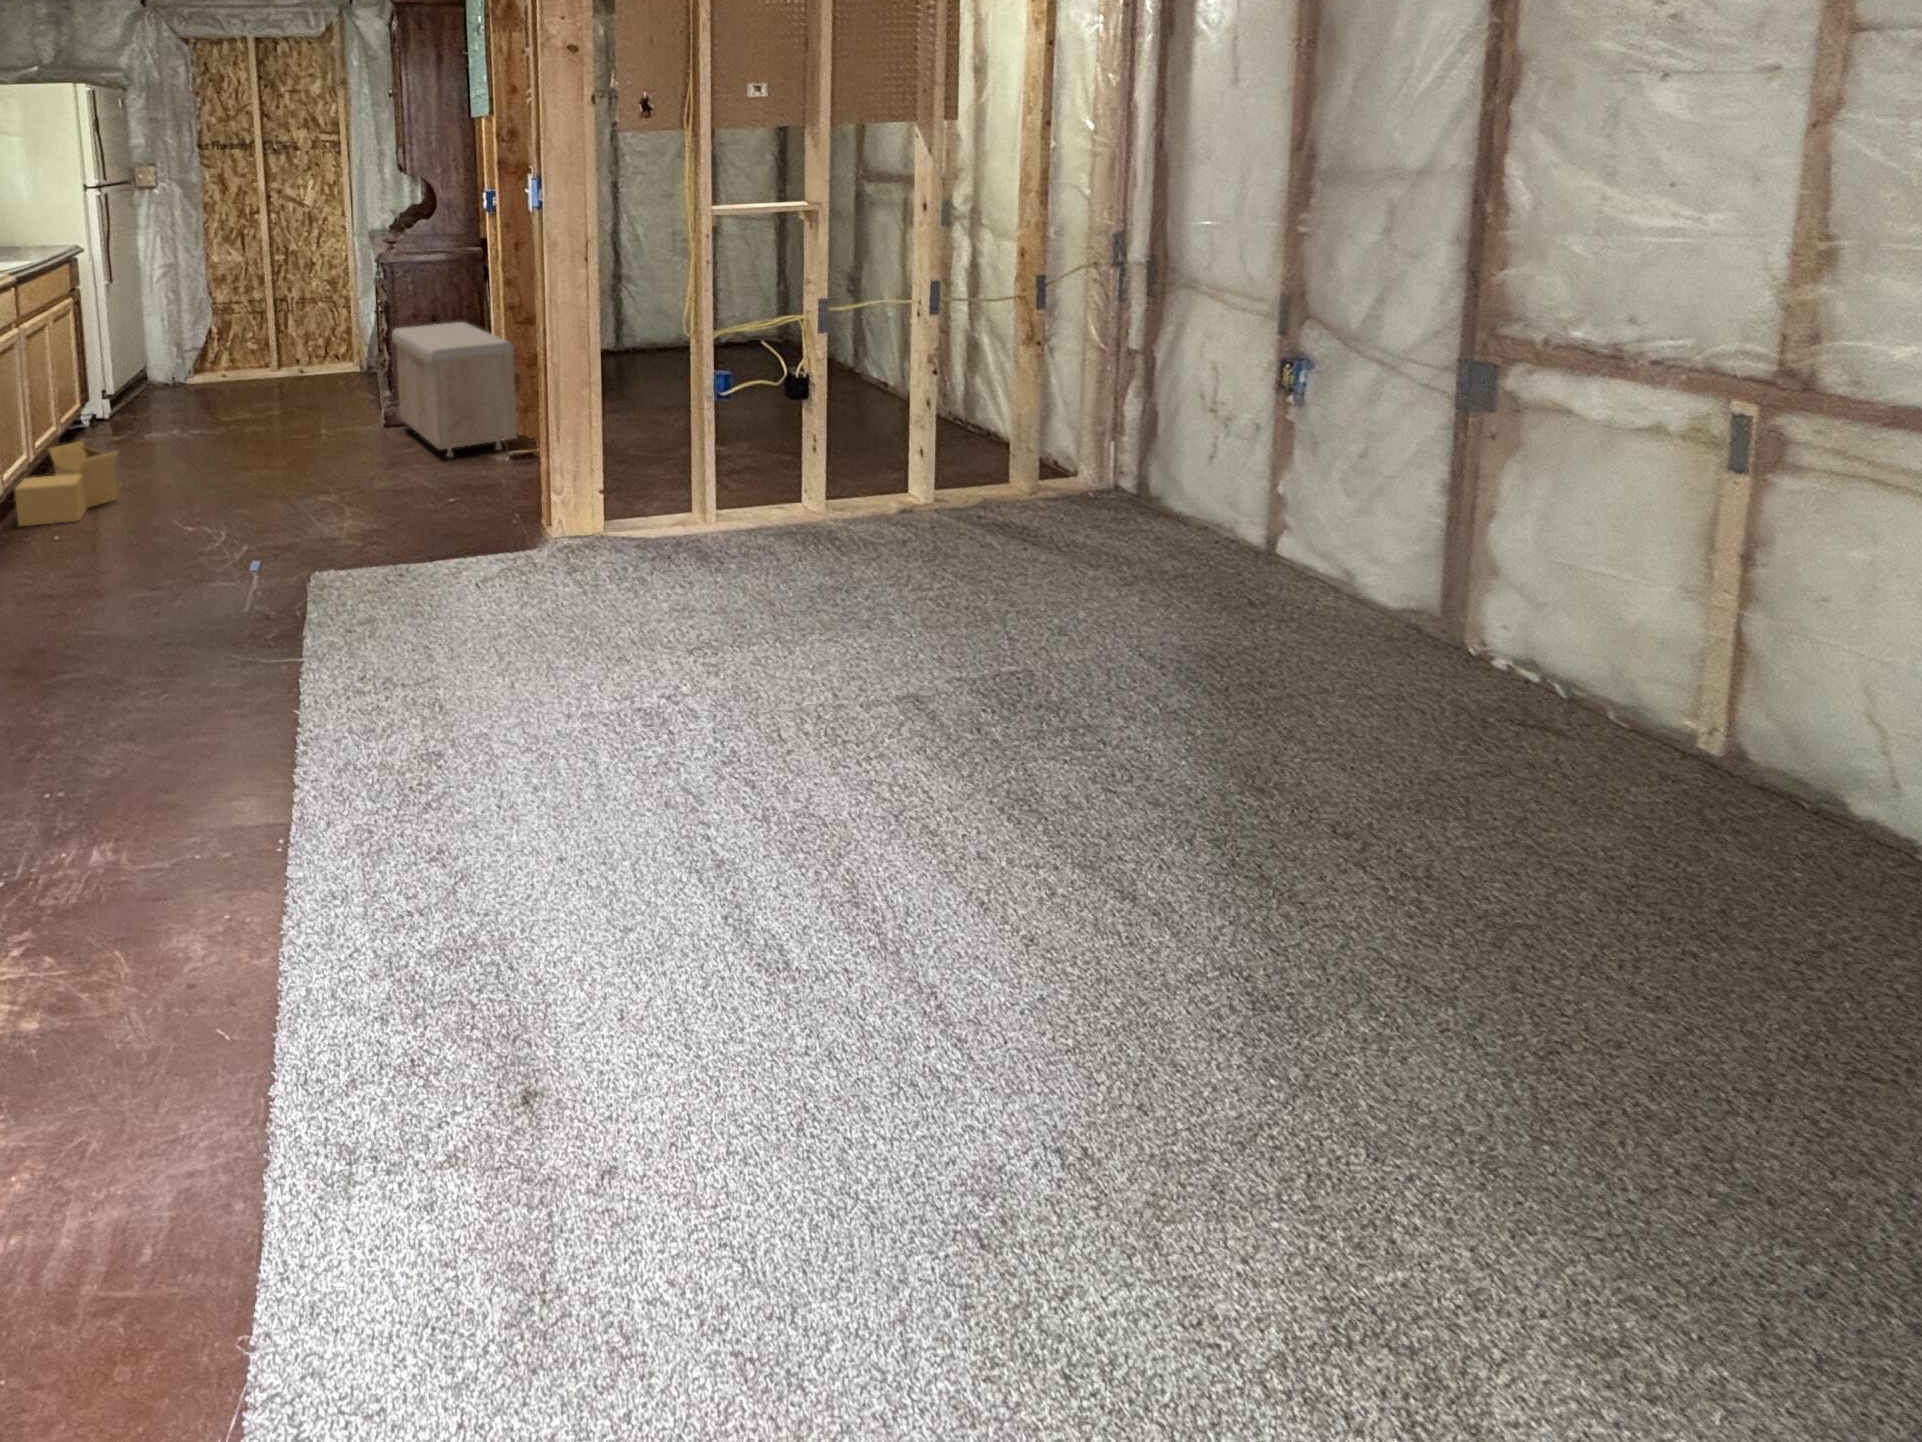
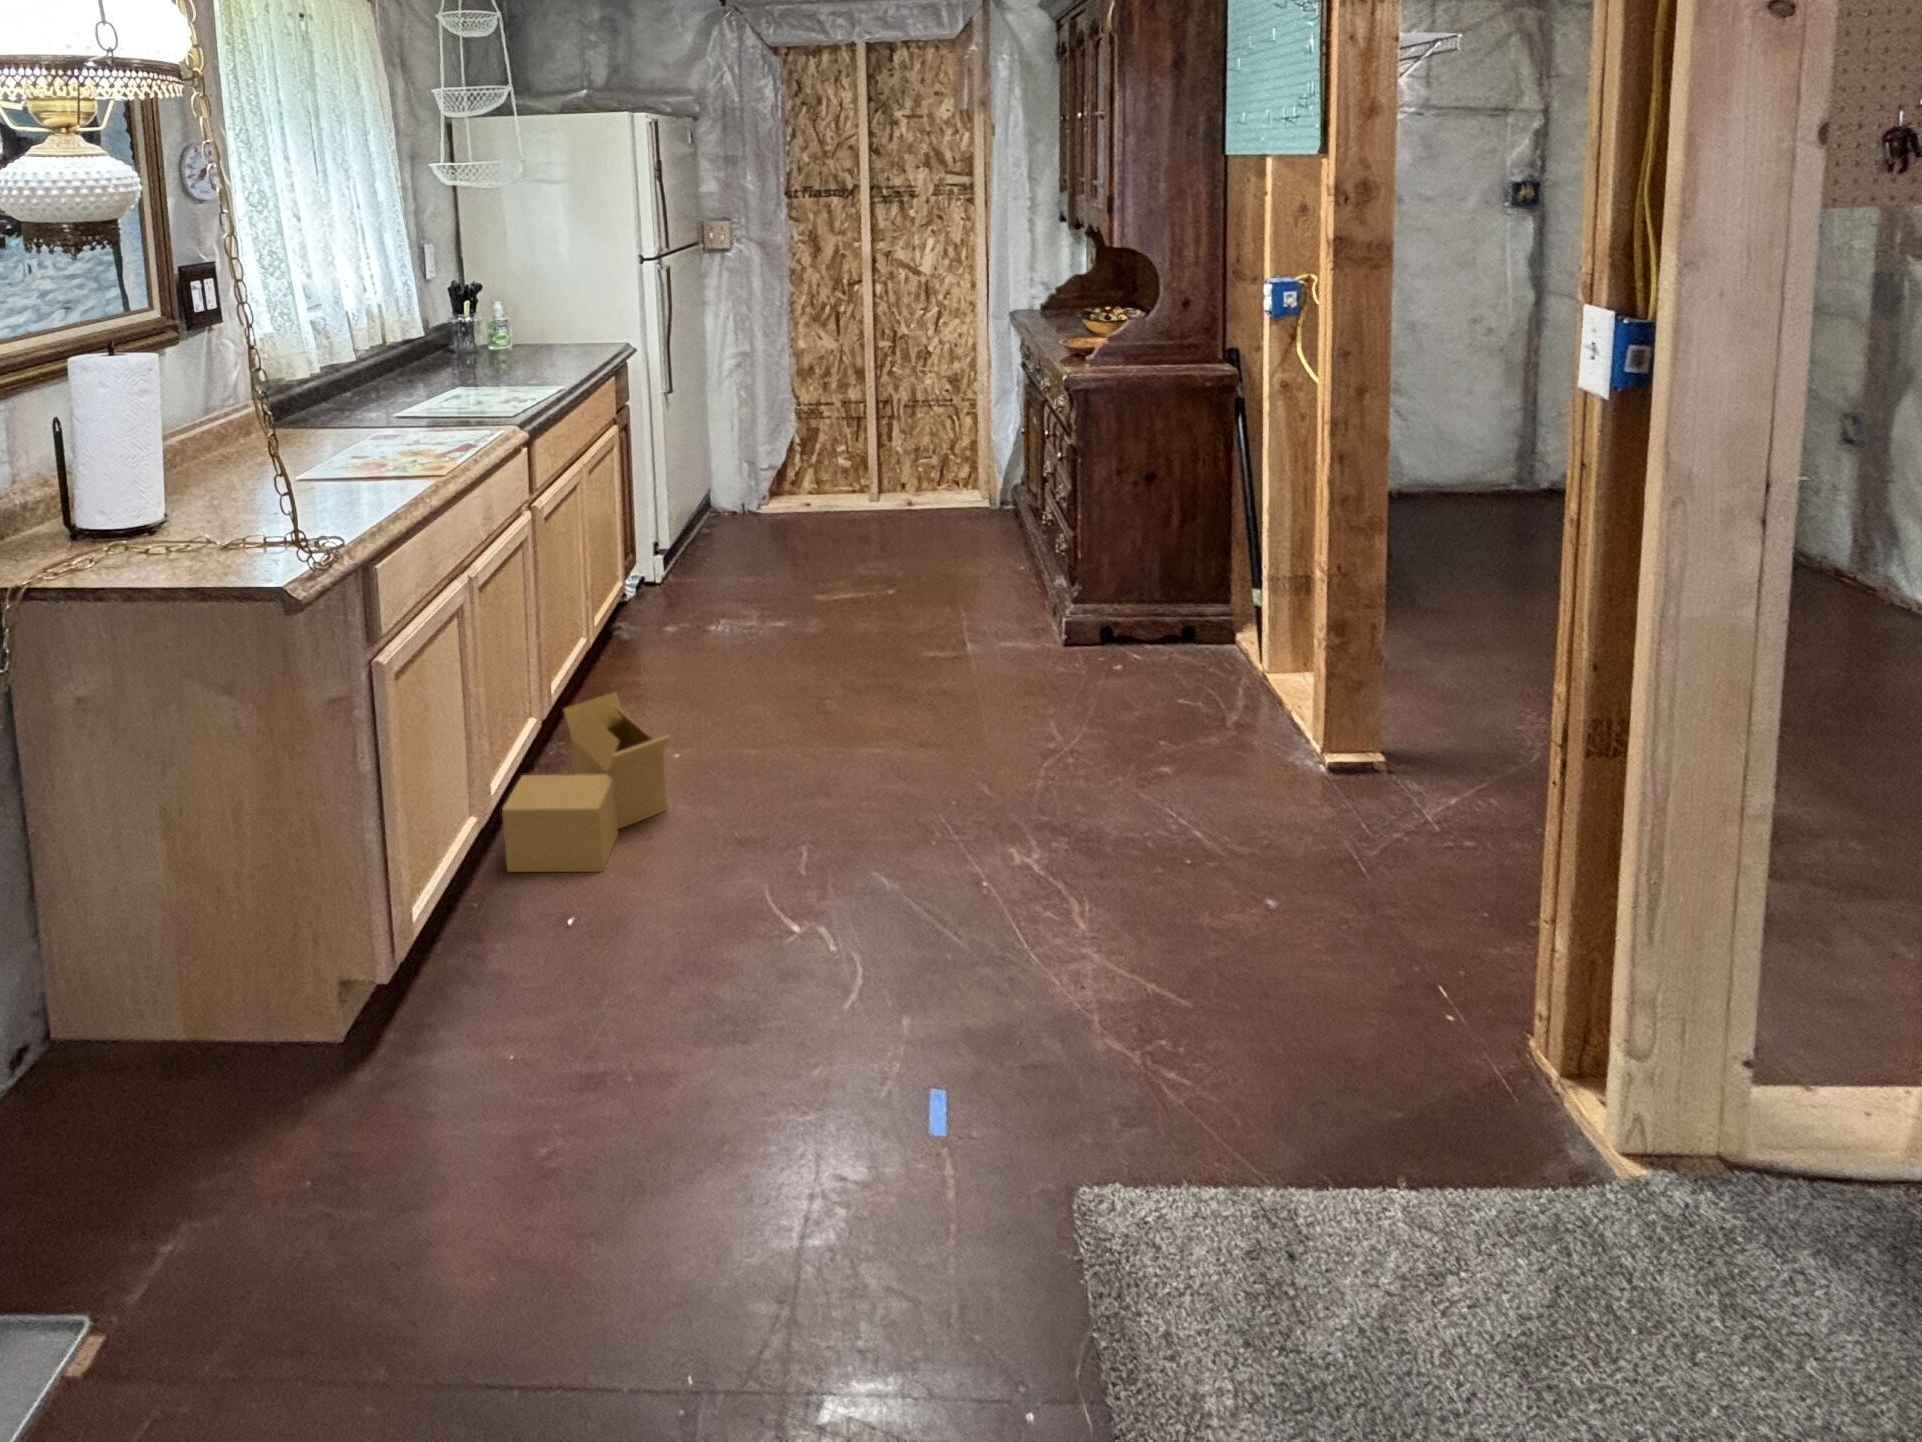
storage bench: present [392,322,517,457] -> none [1096,491,1348,760]

